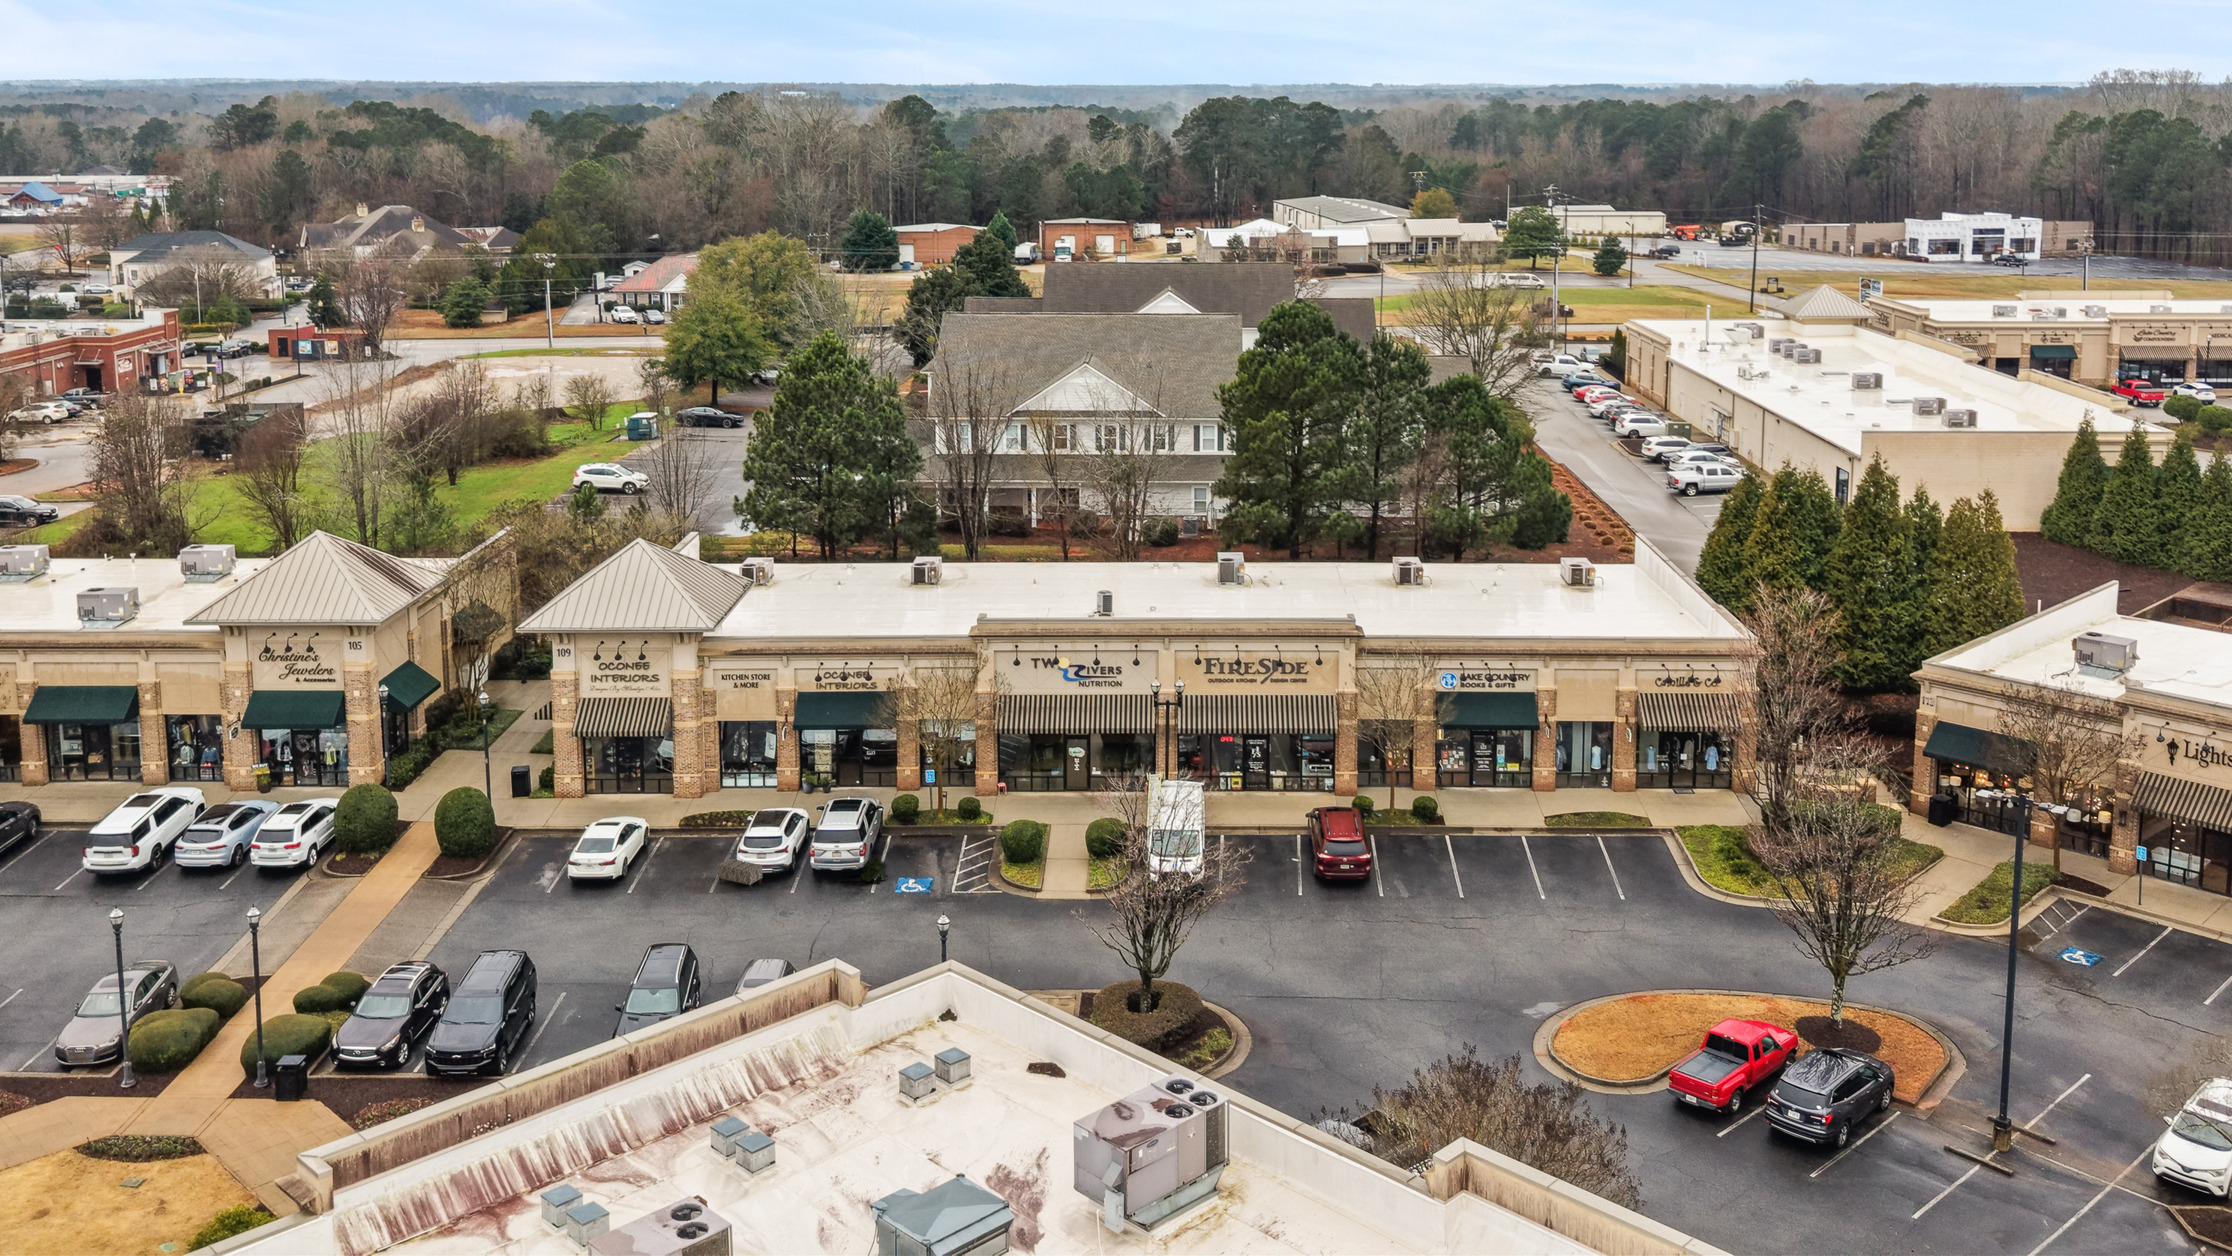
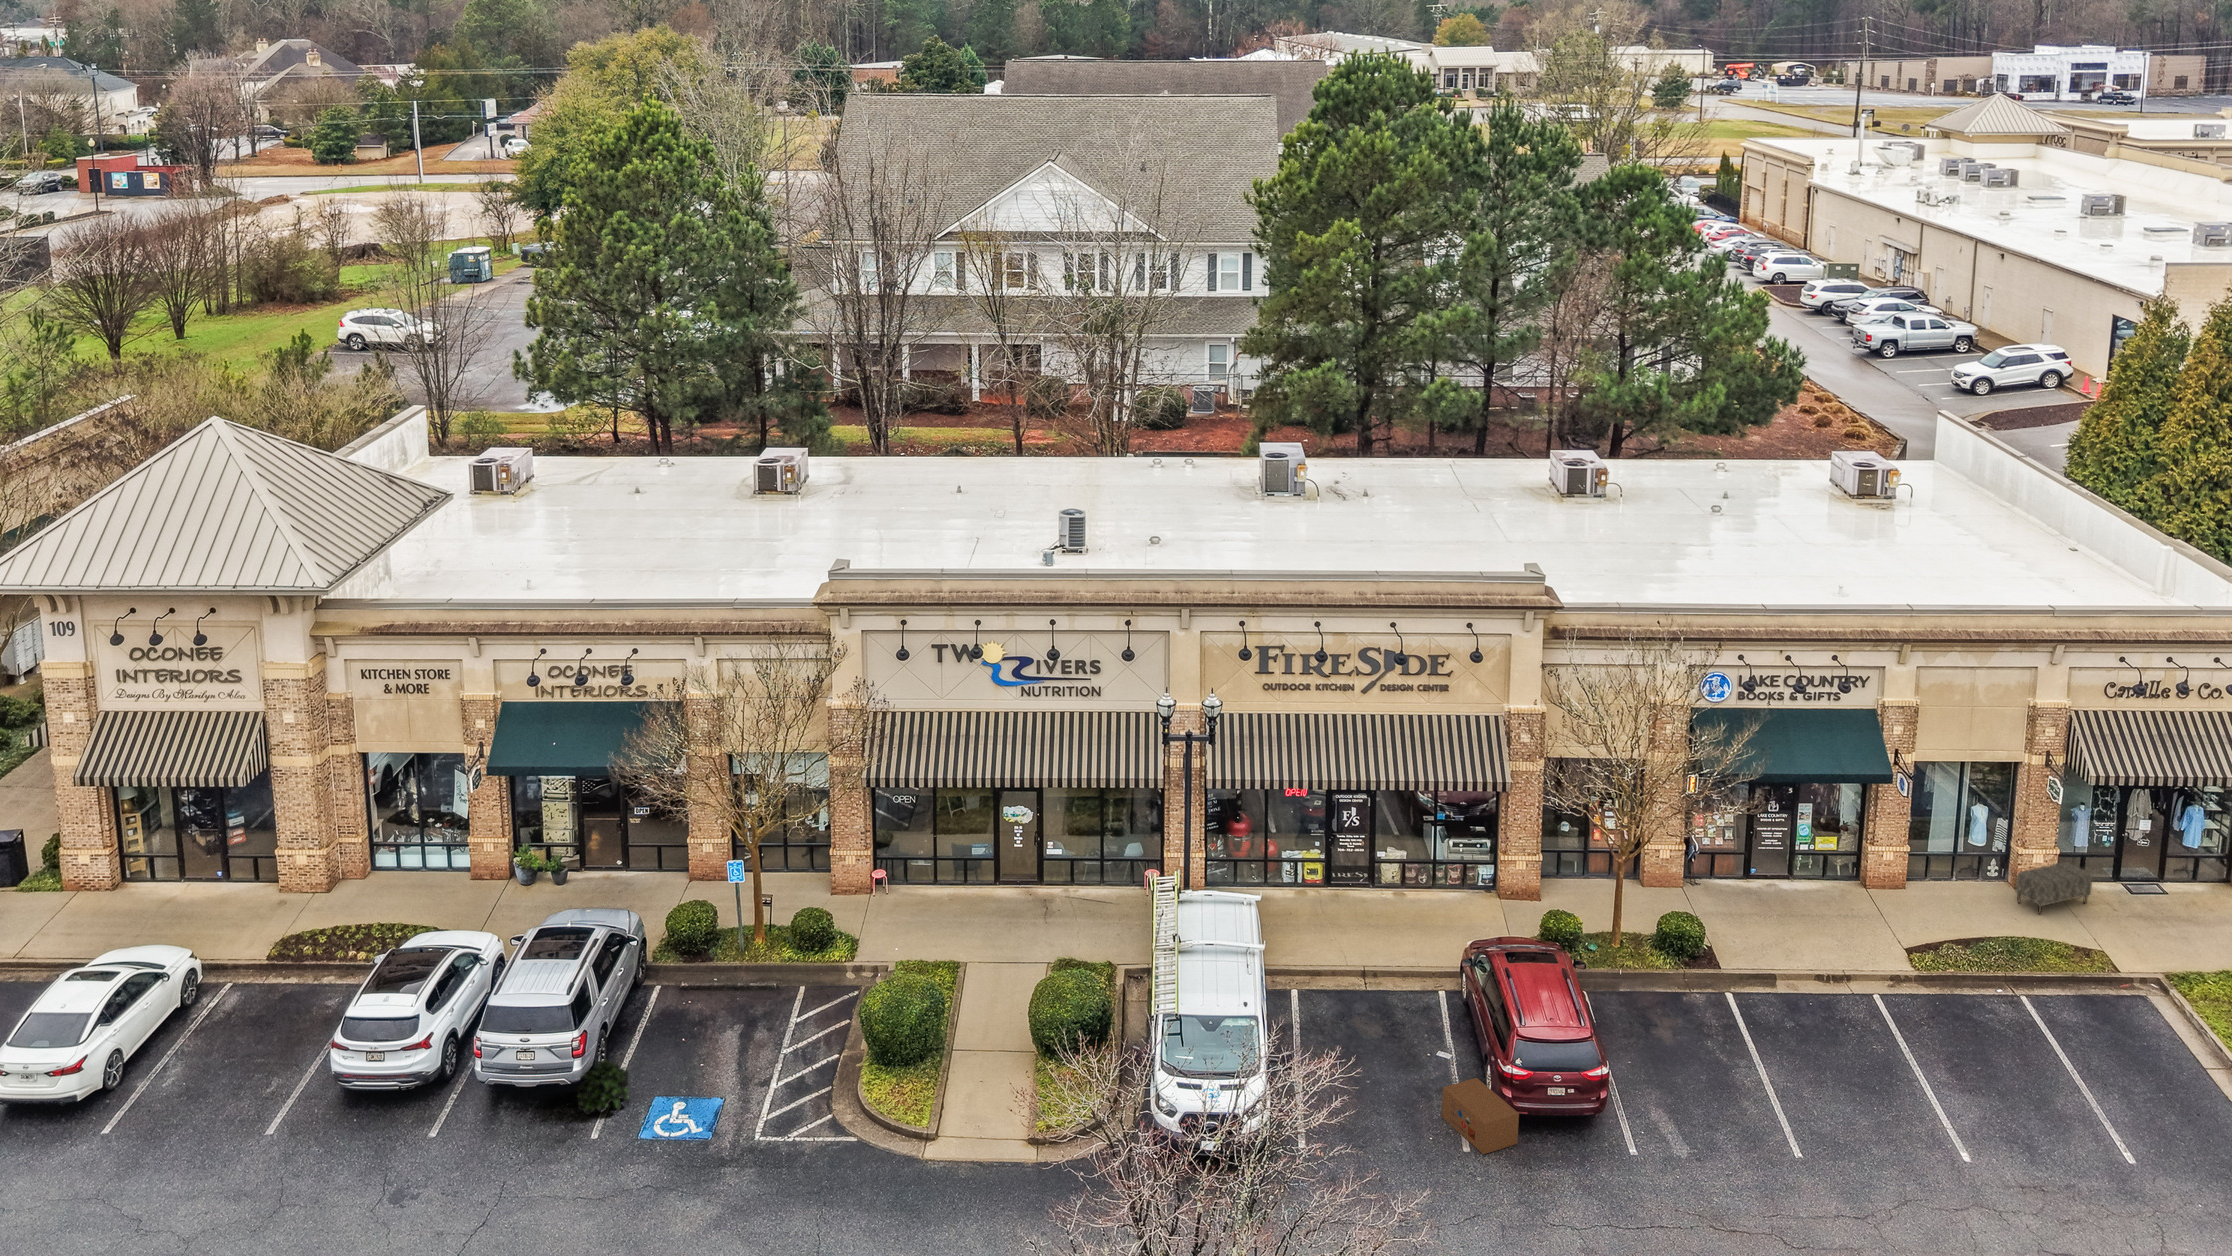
bench: present [717,858,762,890] -> present [2015,862,2093,914]
cardboard box: none [1288,863,1323,894] -> present [1442,1078,1519,1154]

